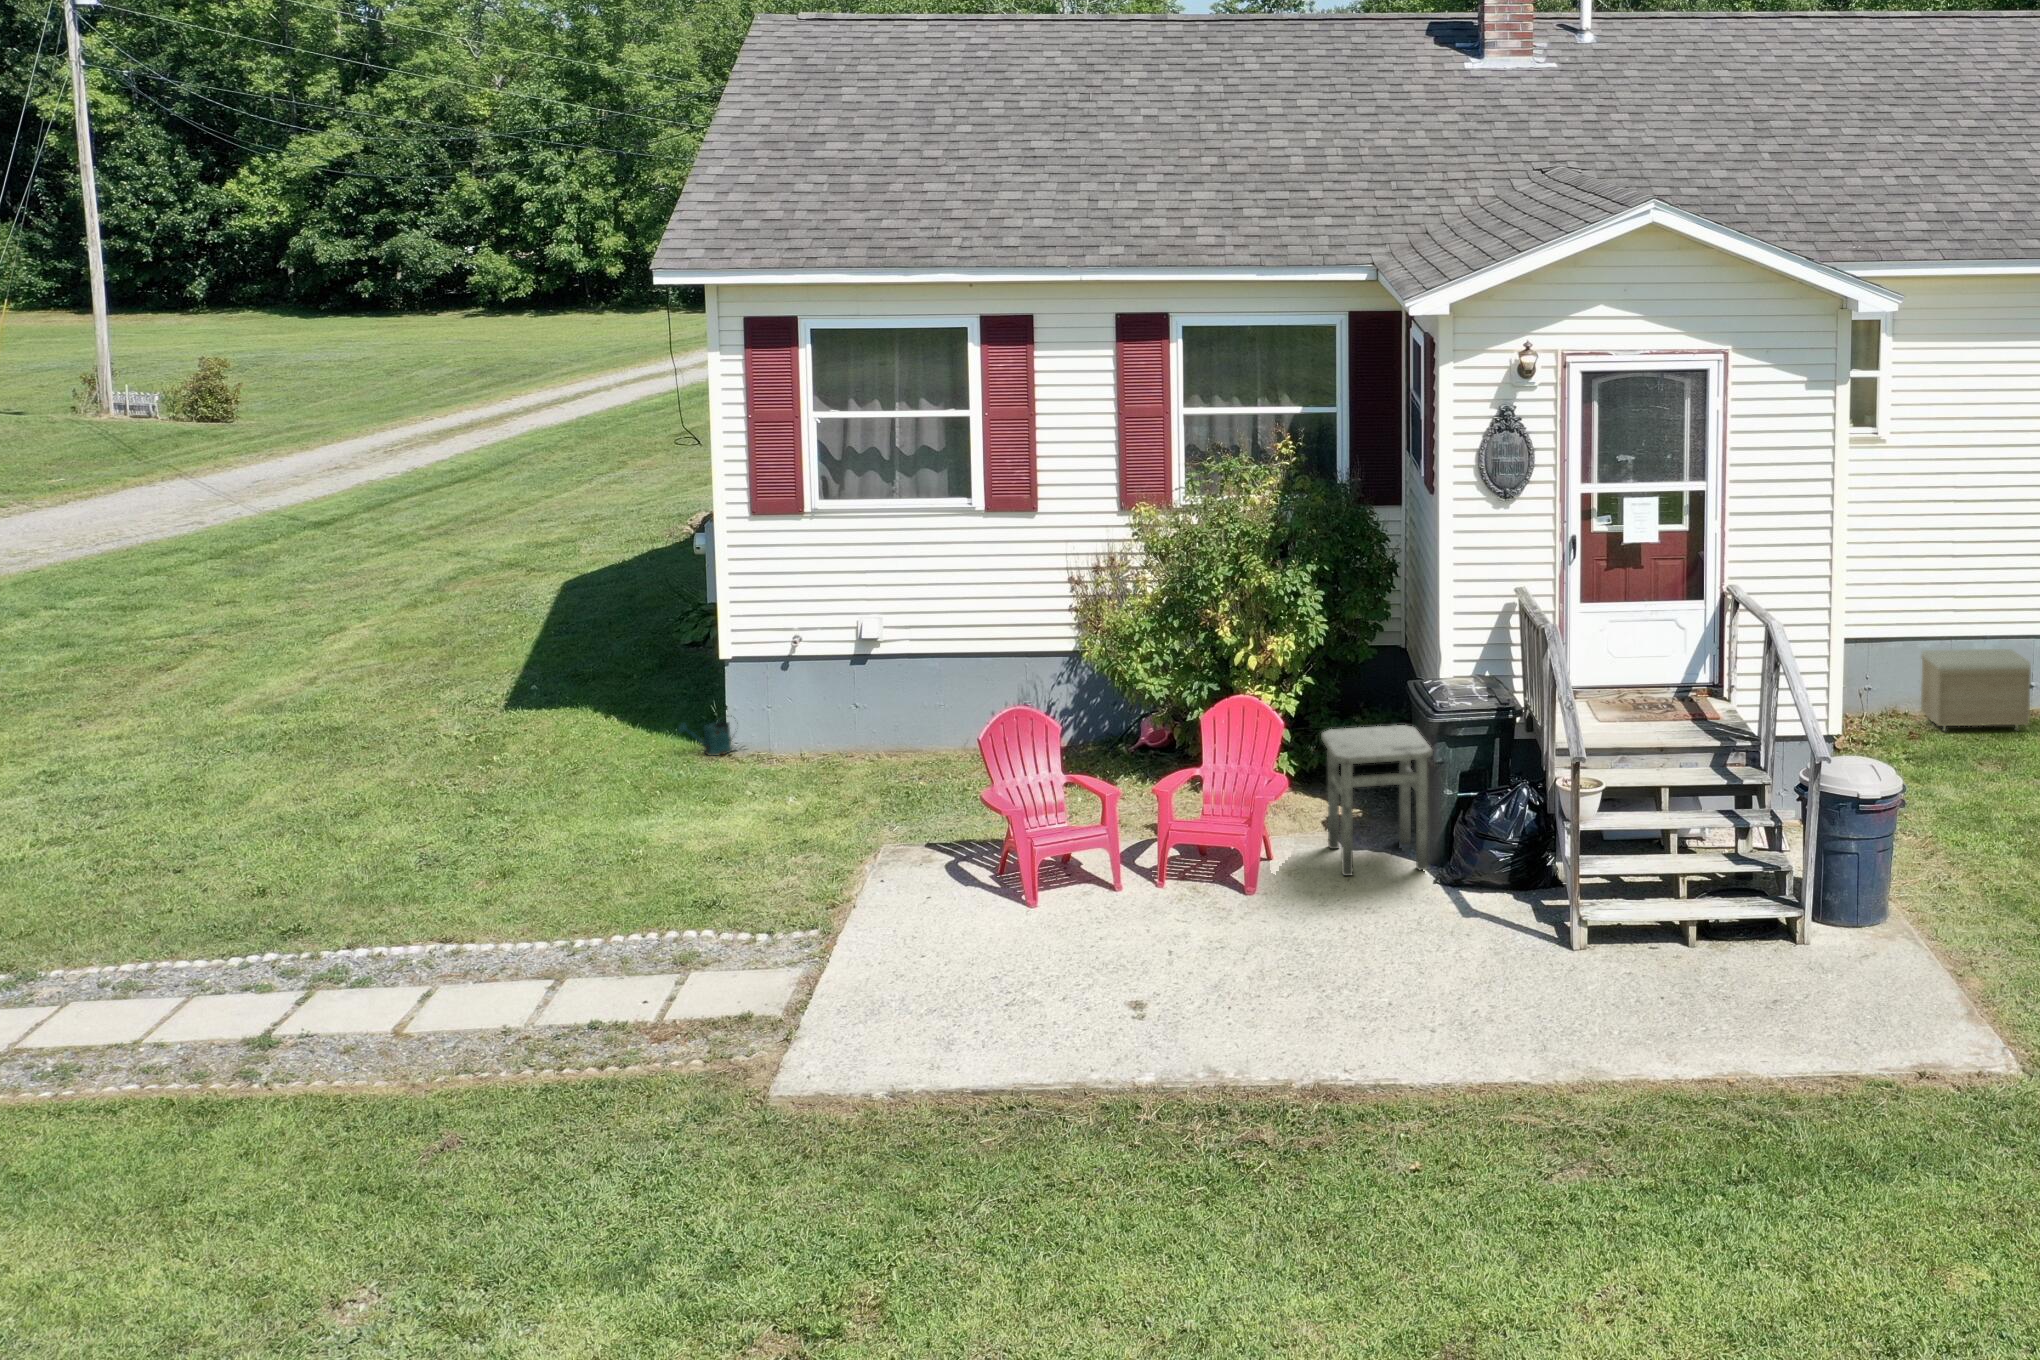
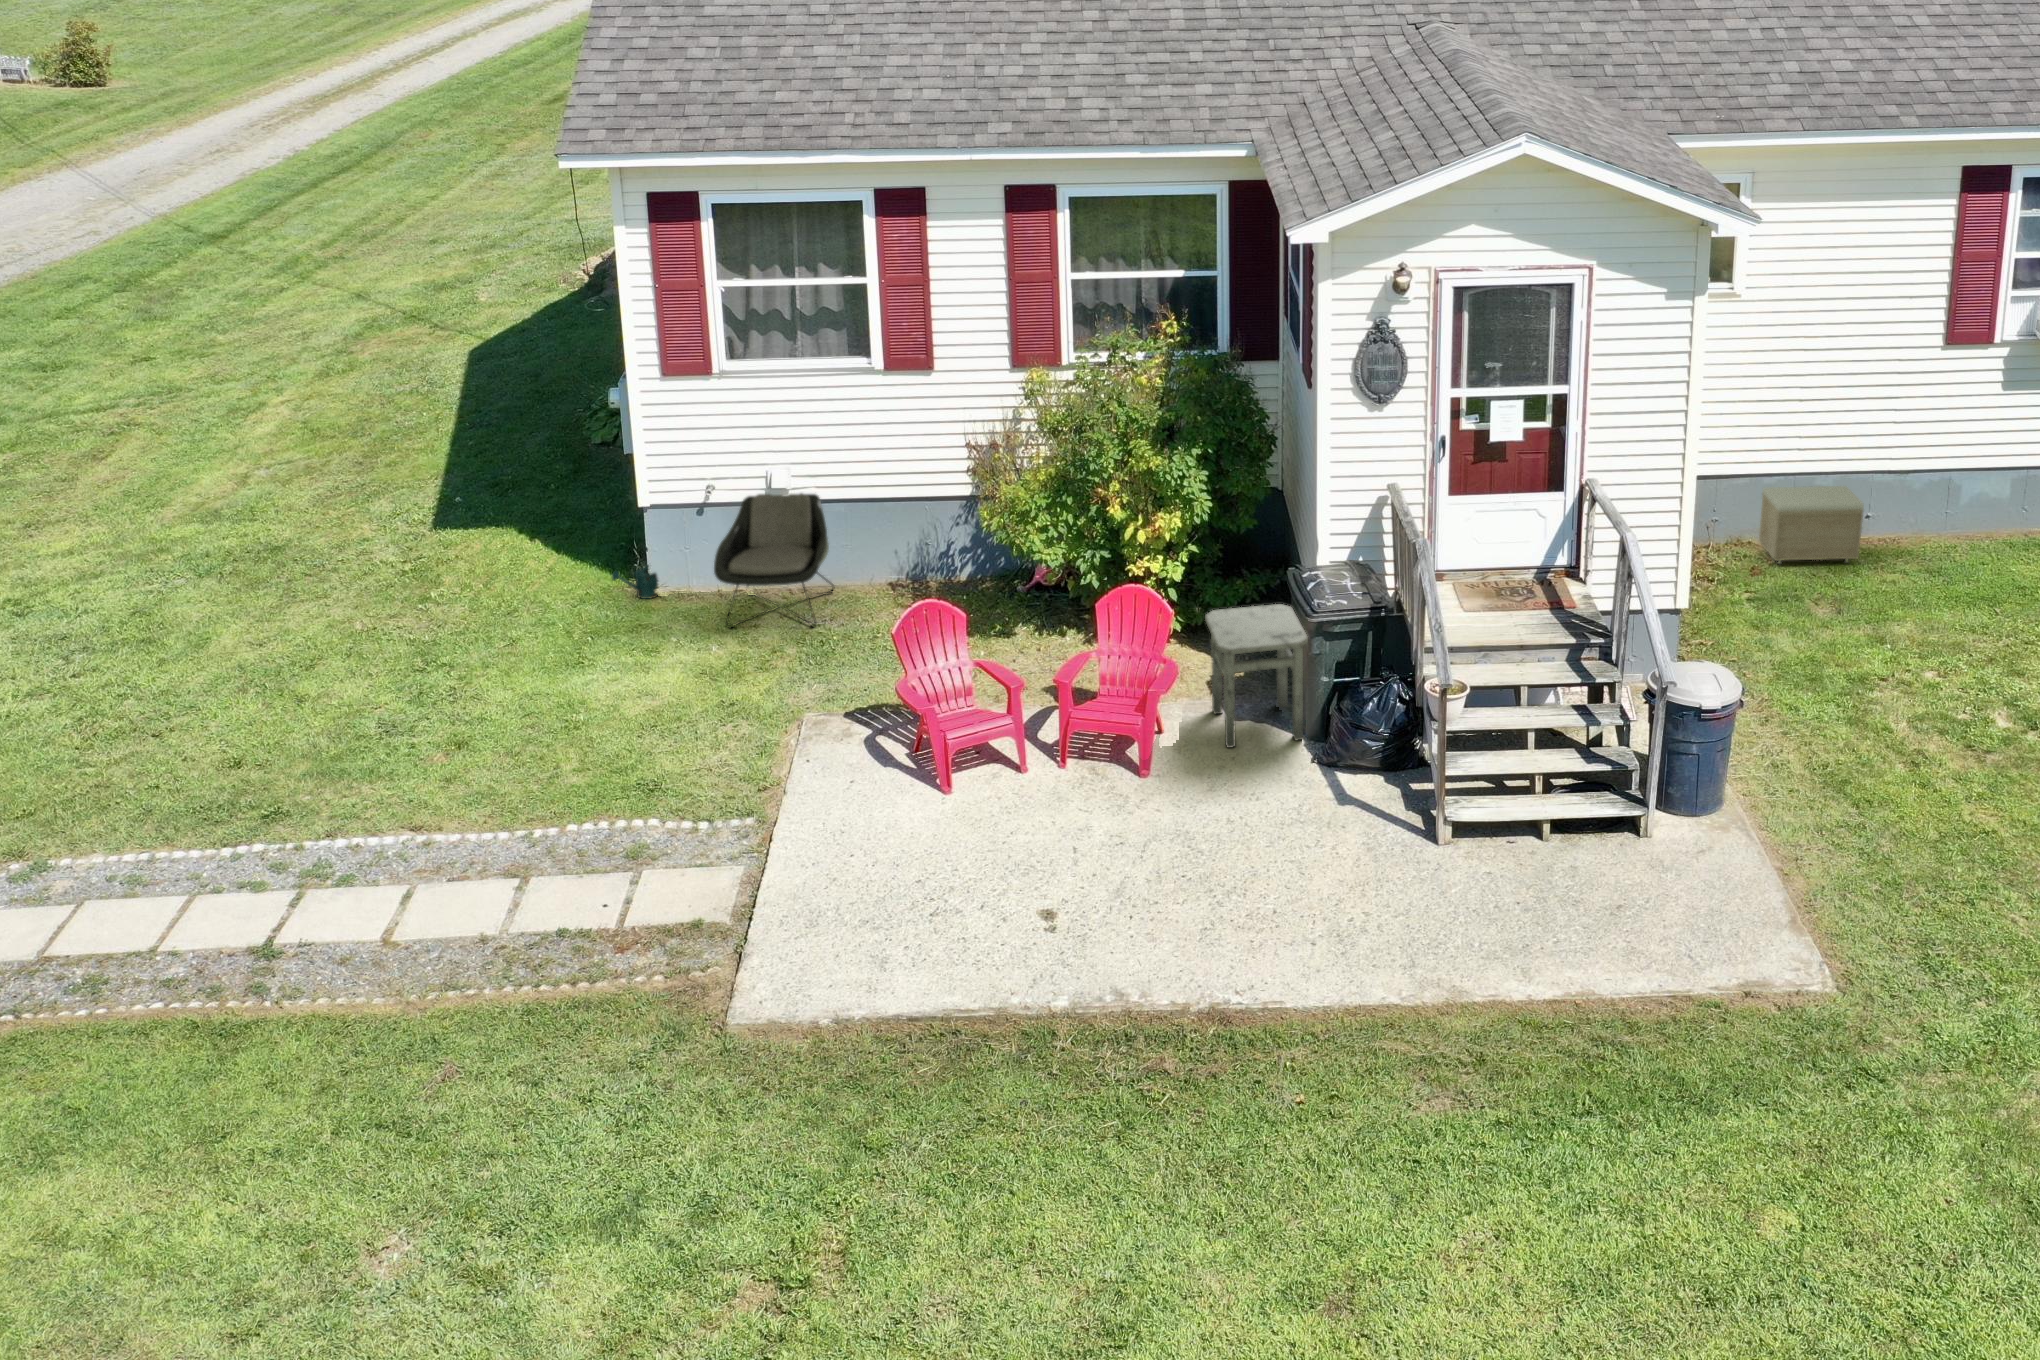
lounge chair: none [790,630,920,780] -> present [714,493,835,628]

